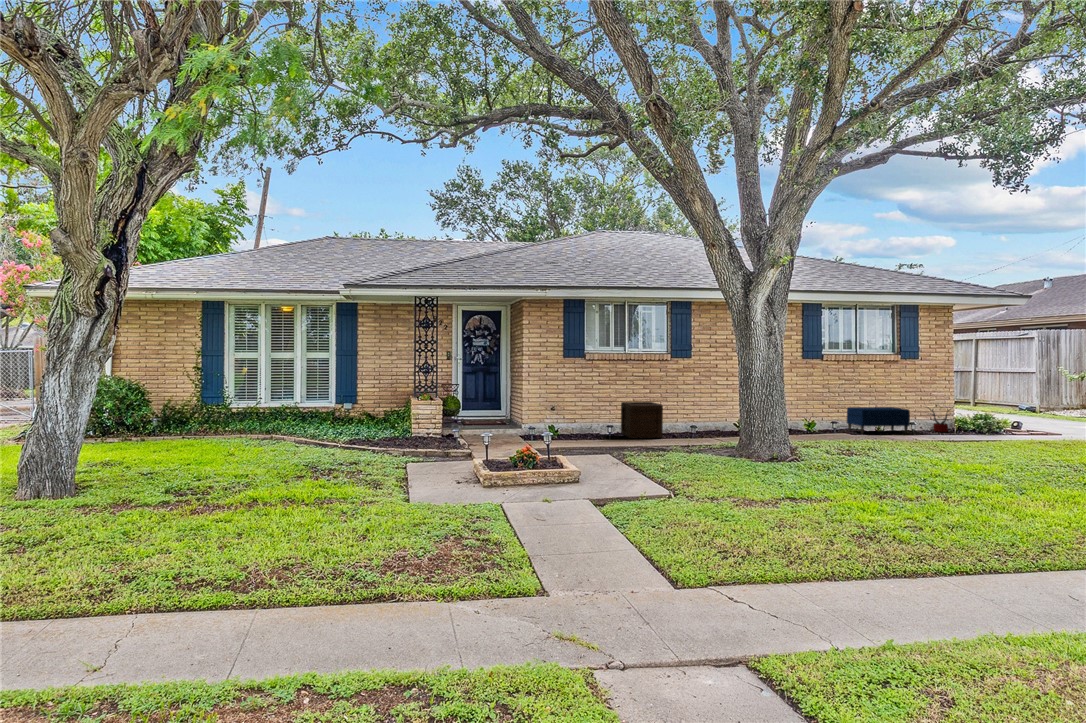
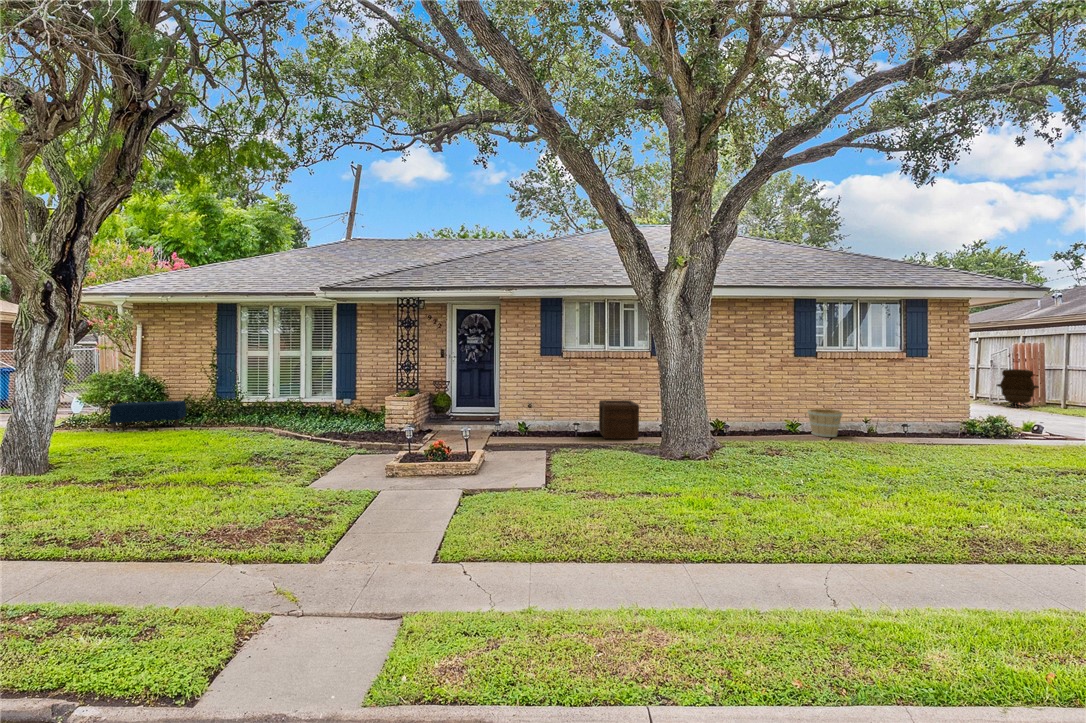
lounge chair: none [990,372,1026,410] -> present [997,369,1039,408]
bench: present [847,407,910,434] -> present [110,401,186,431]
decorative plant: present [931,407,949,432] -> none [928,402,980,437]
wooden bucket: none [814,408,846,434] -> present [808,409,843,437]

